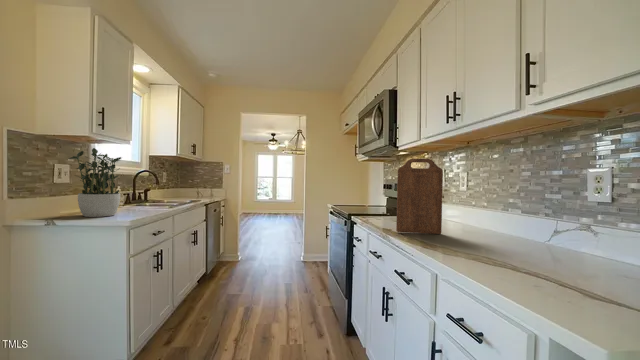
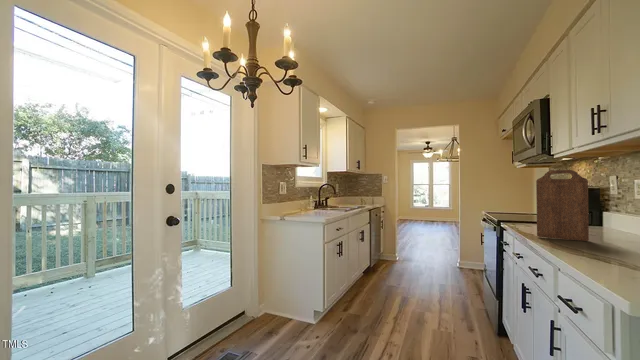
potted plant: present [69,148,121,217] -> none [290,172,317,216]

